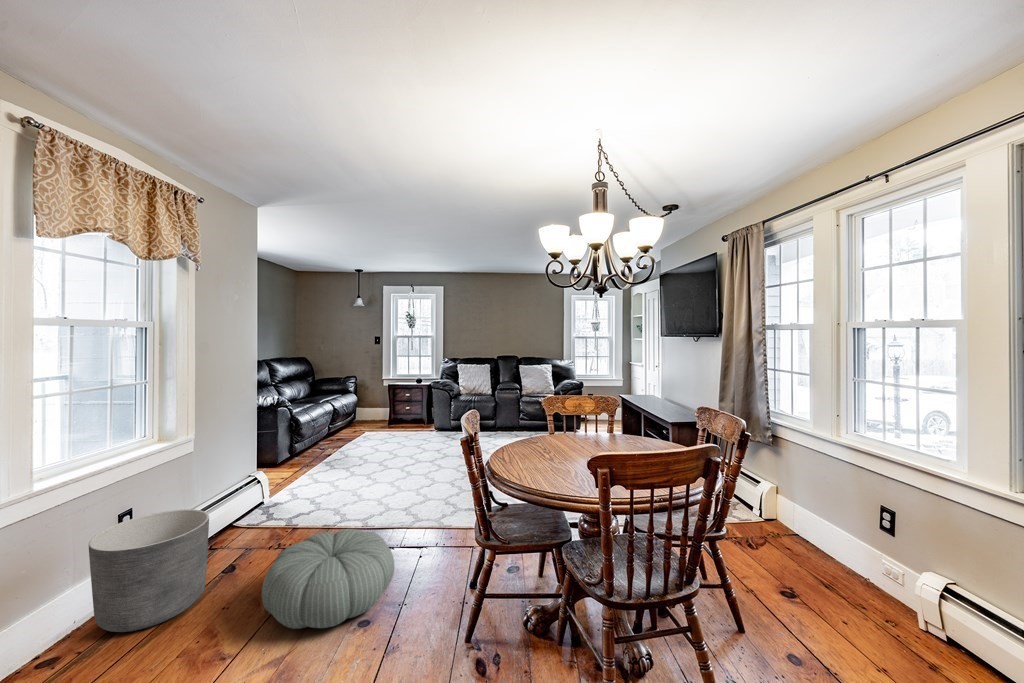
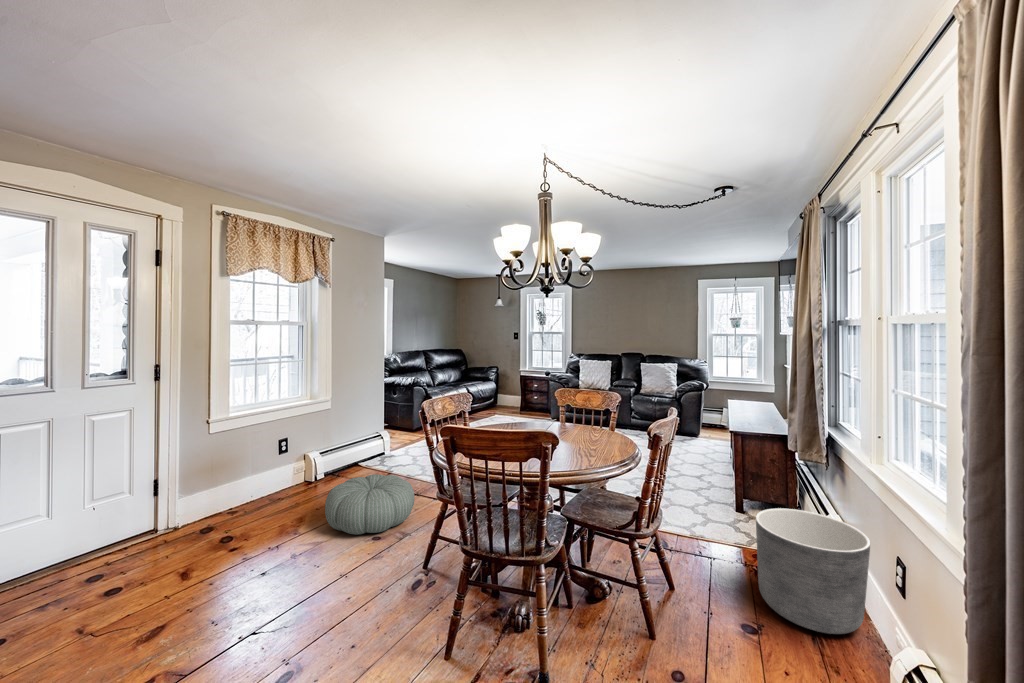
planter: present [89,509,209,632] -> present [756,508,870,634]

